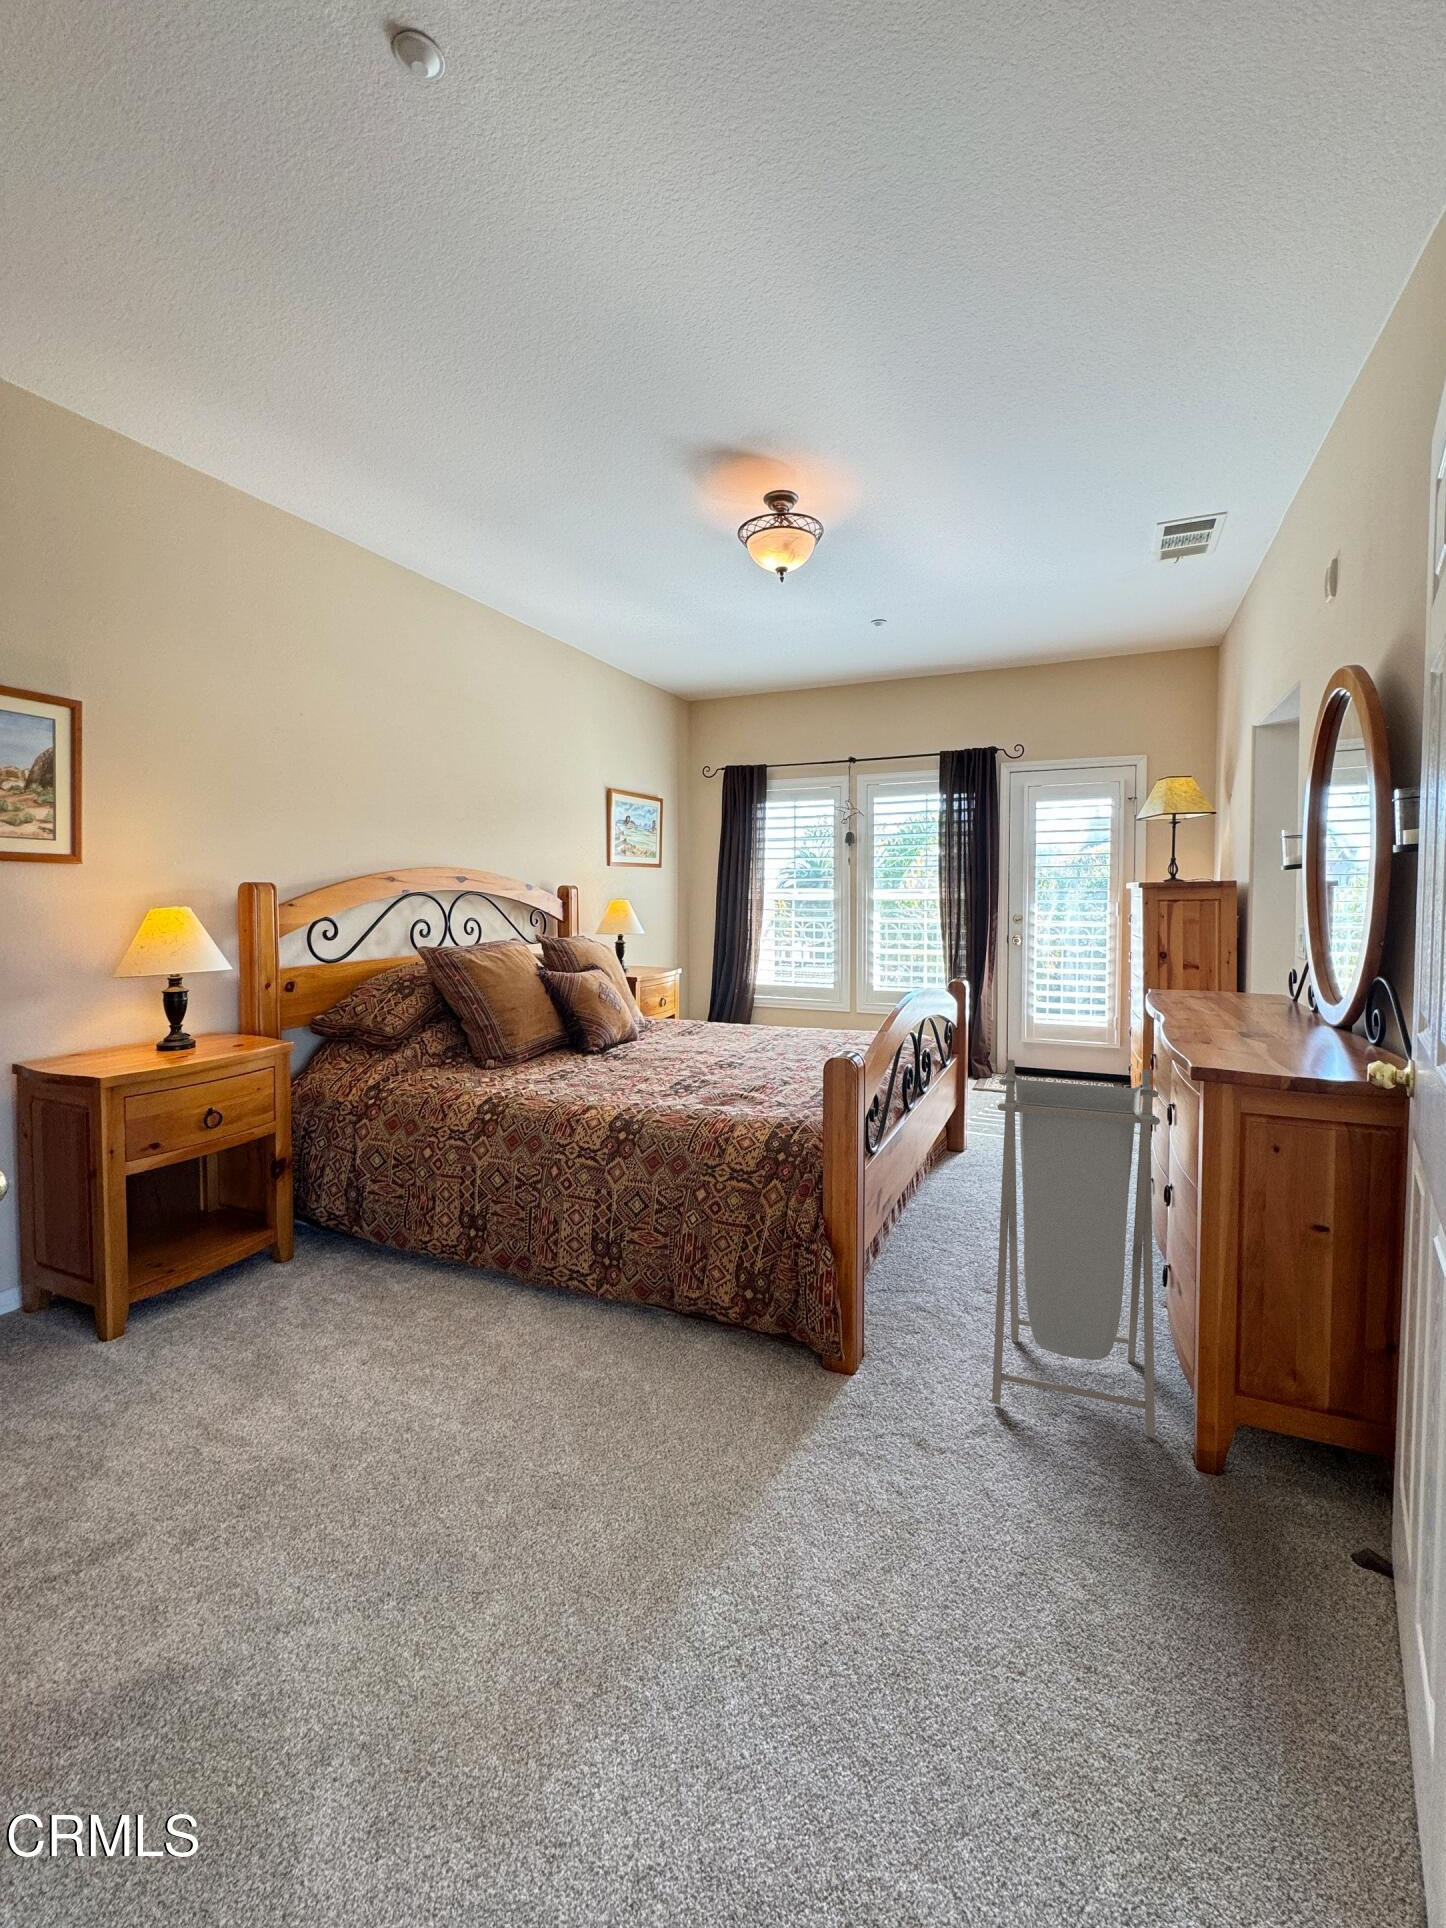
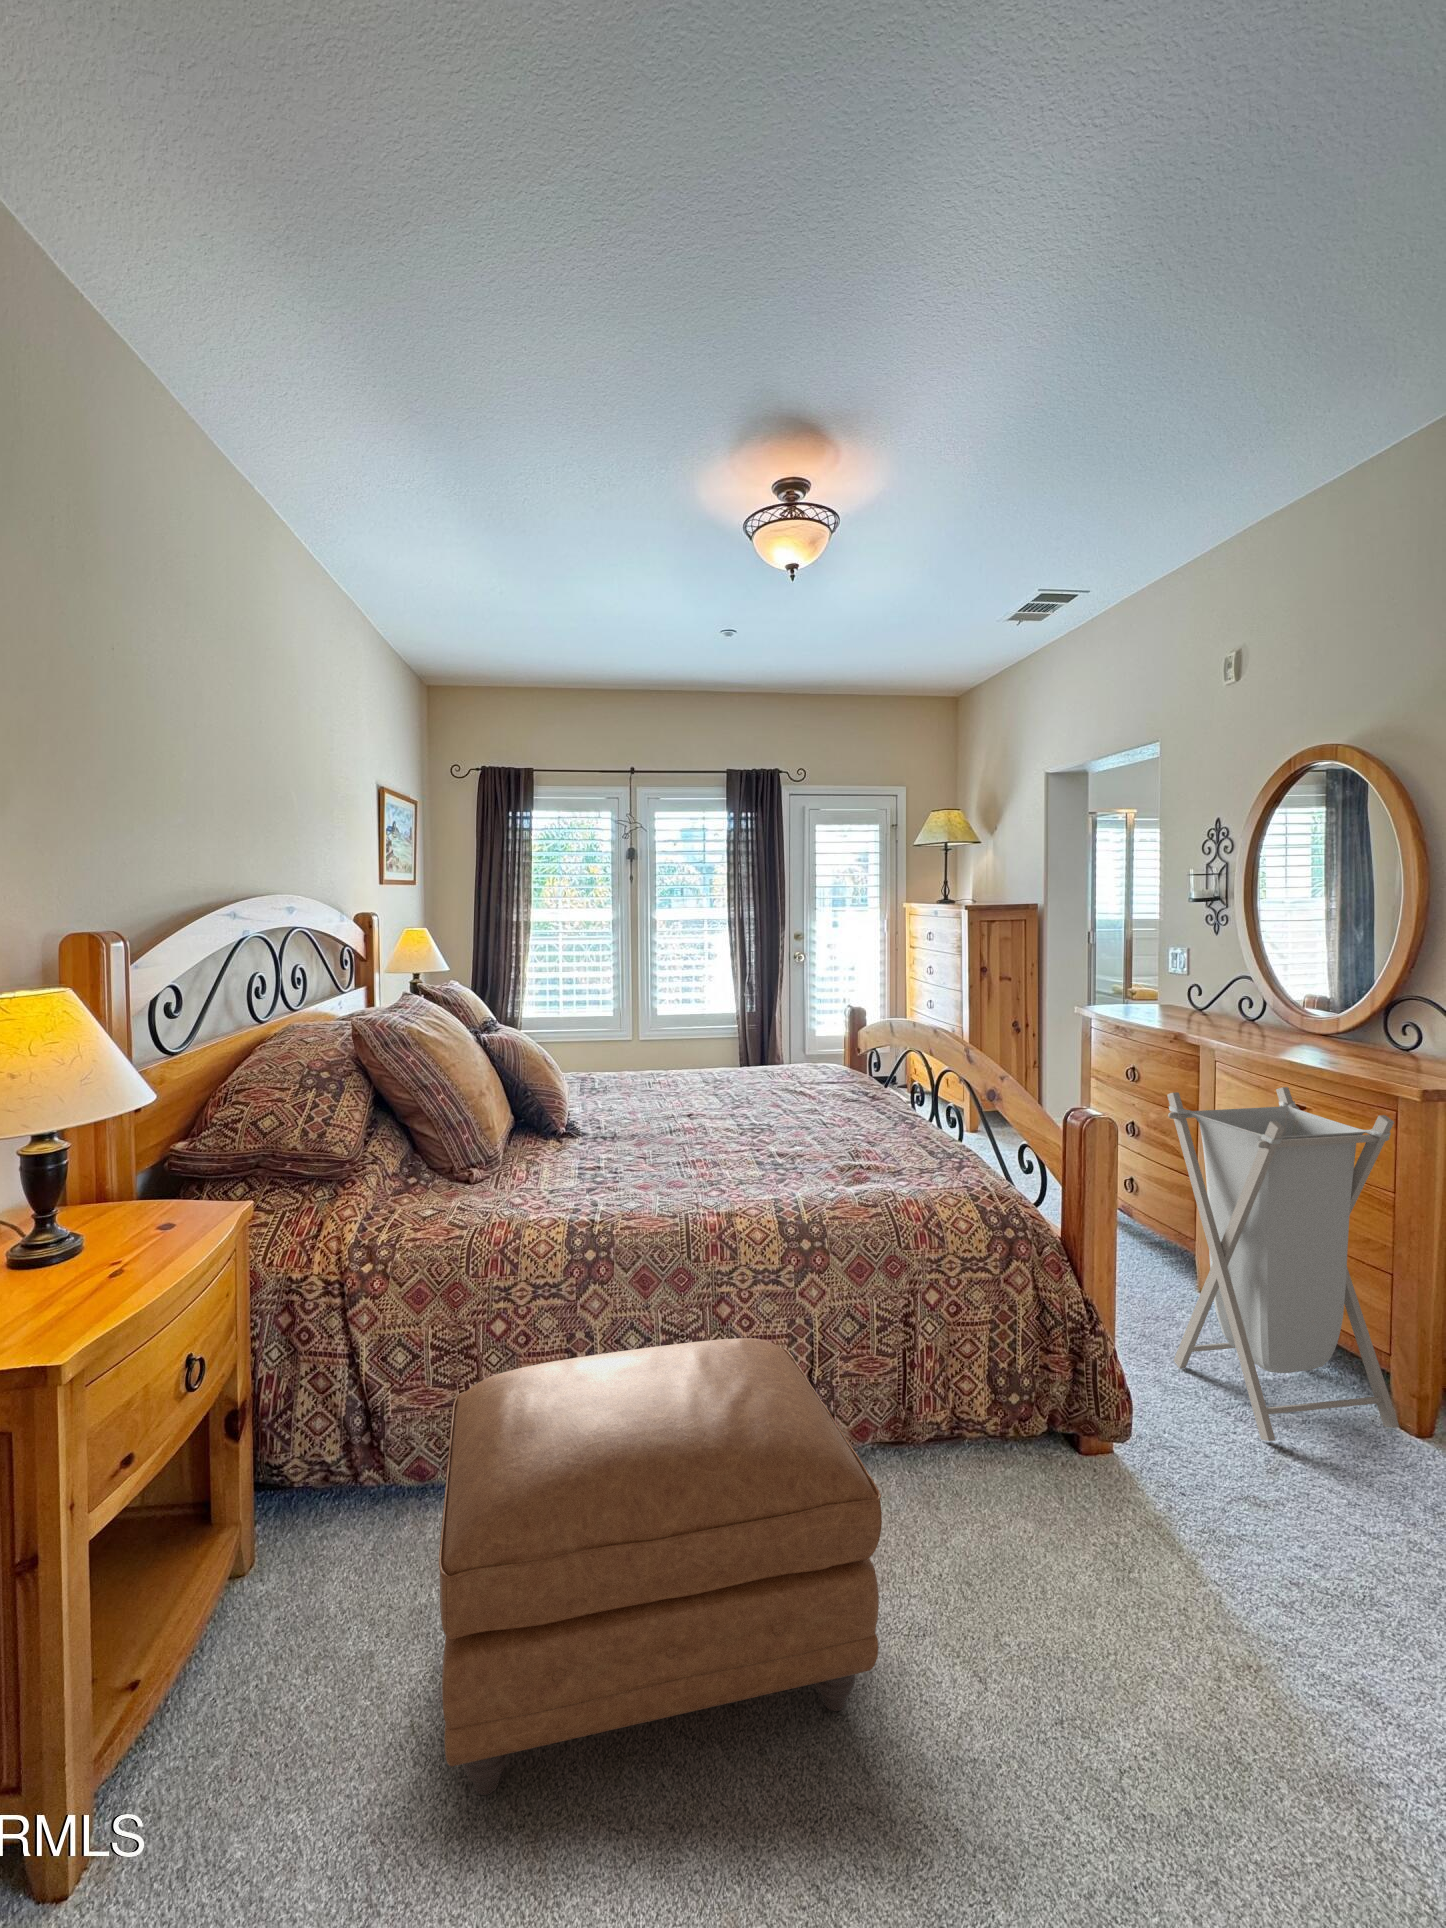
ottoman: none [213,1166,557,1415] -> present [439,1338,882,1795]

